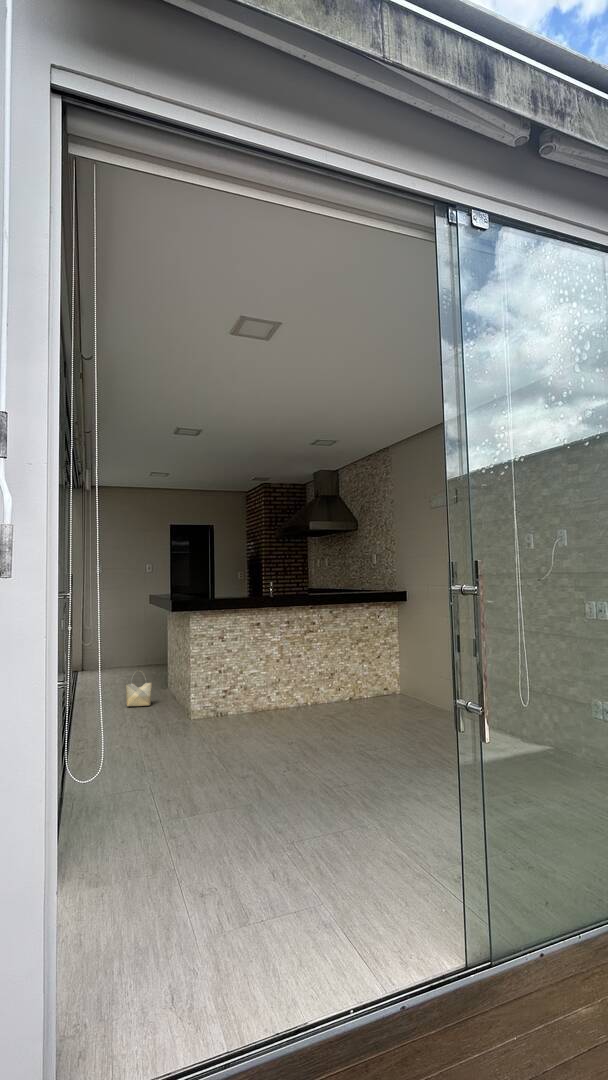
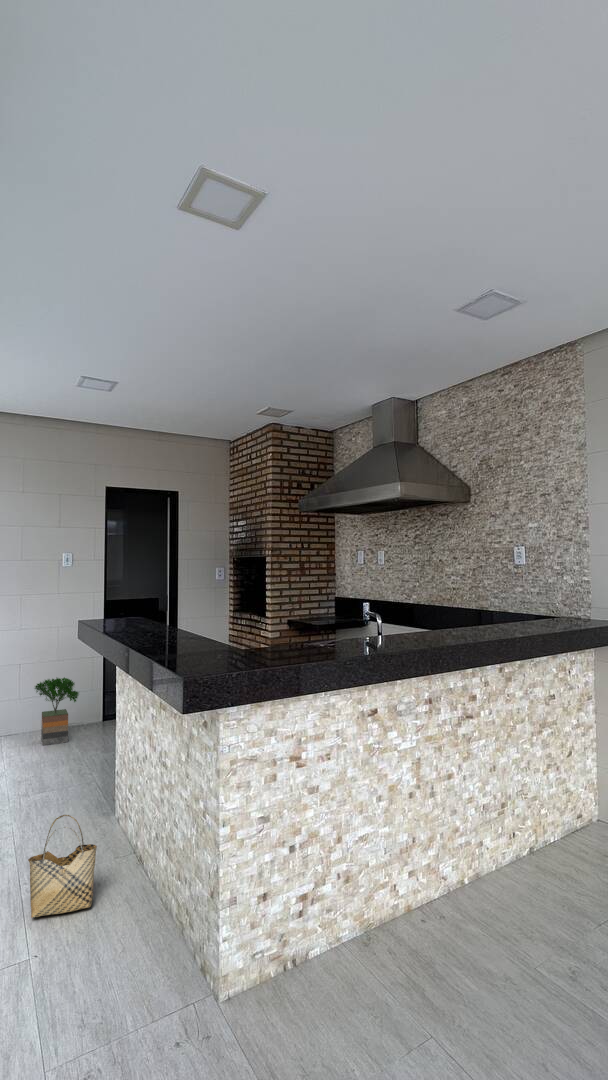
potted tree: none [128,635,154,672] -> present [35,677,79,745]

